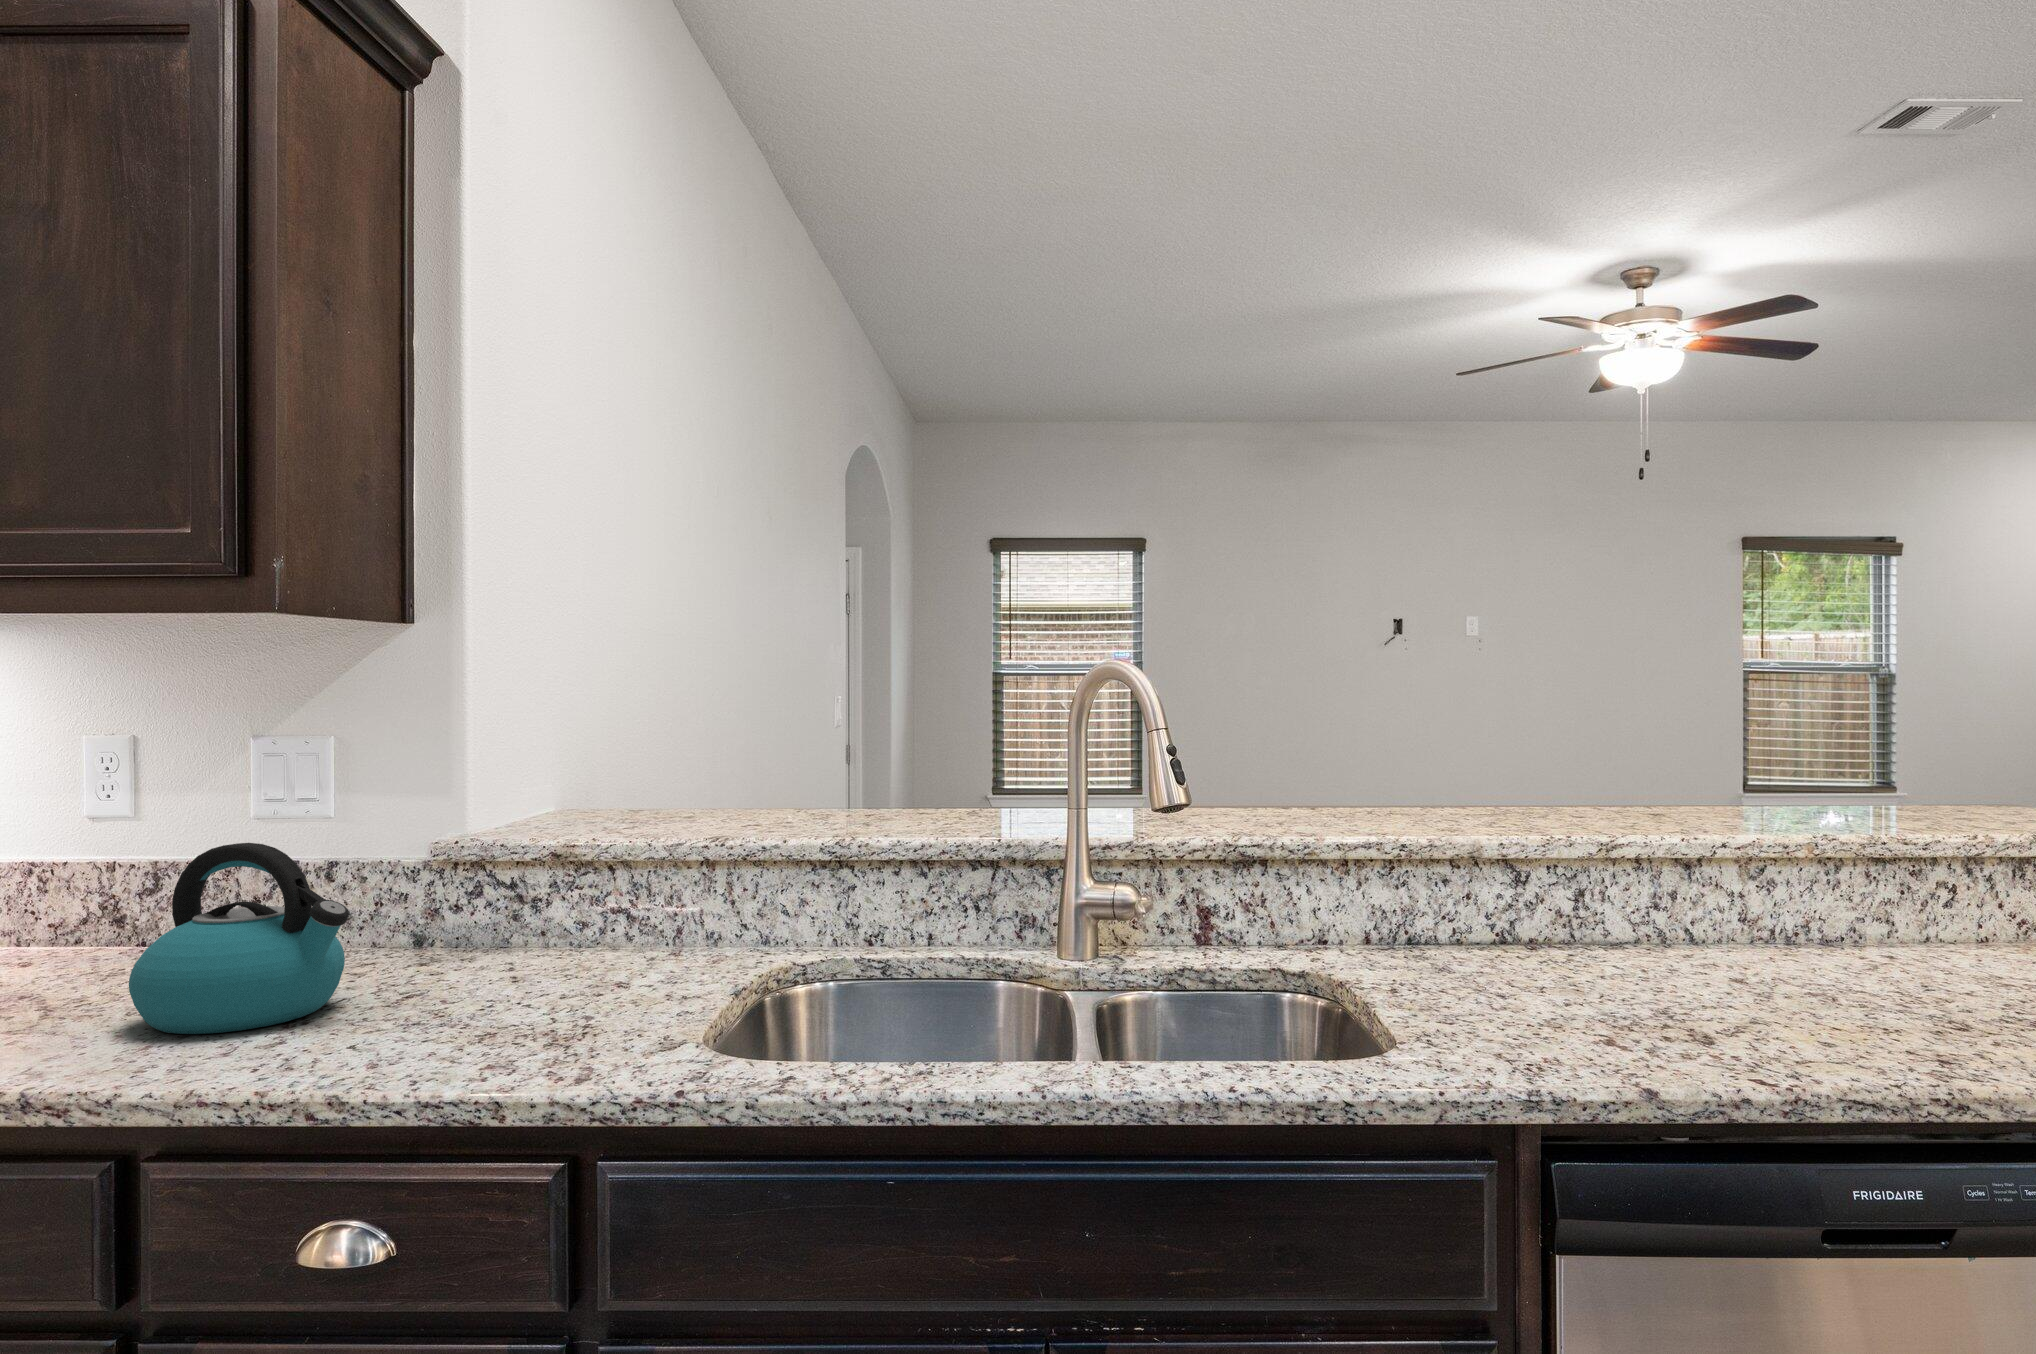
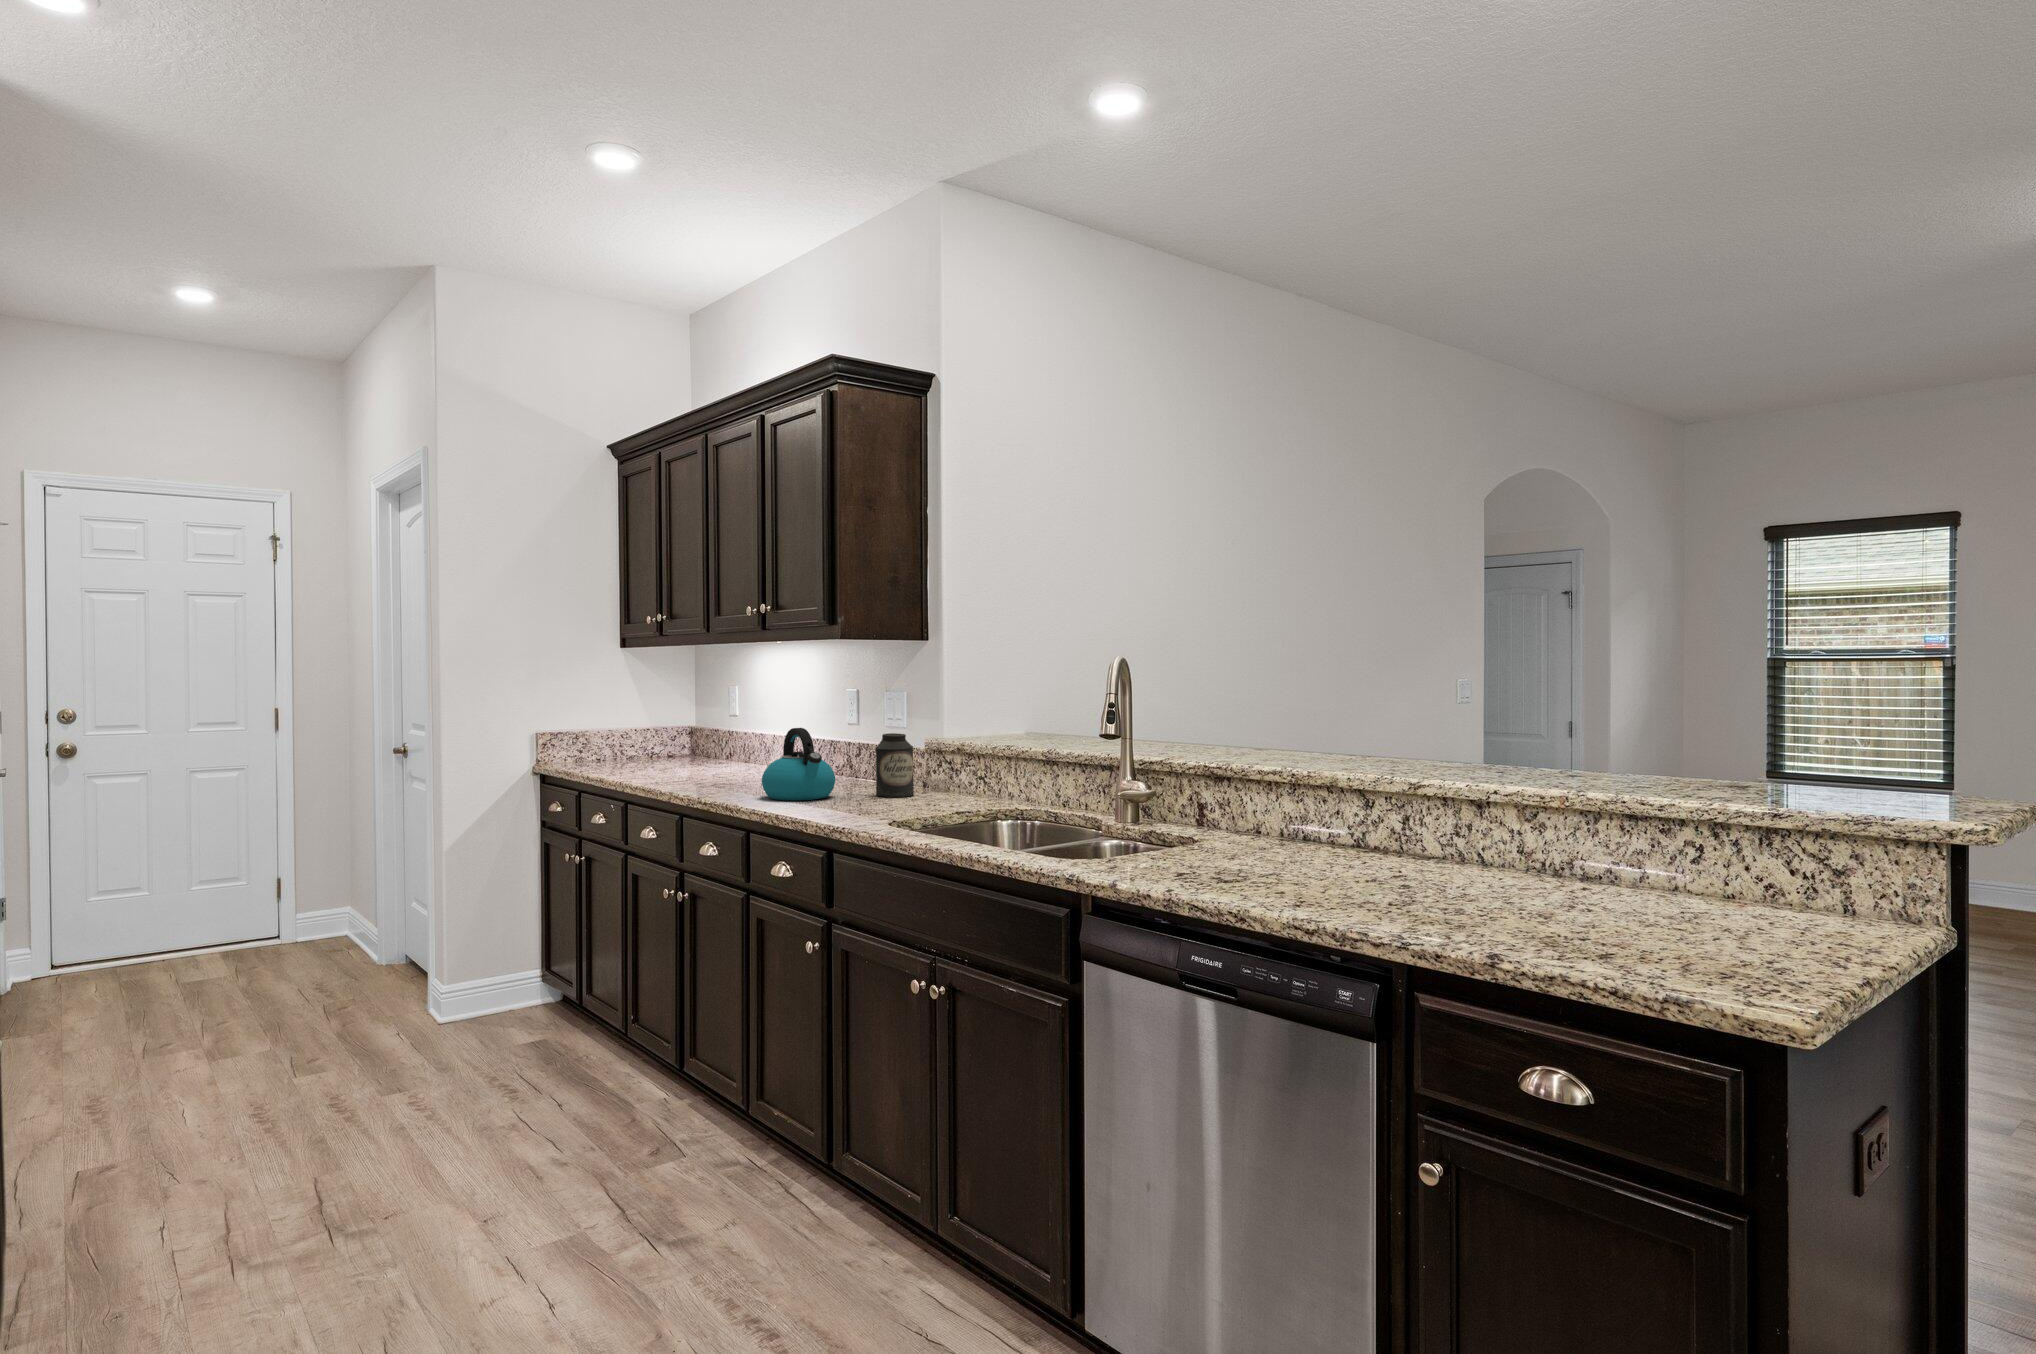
canister: none [412,837,501,978] -> present [876,733,914,797]

